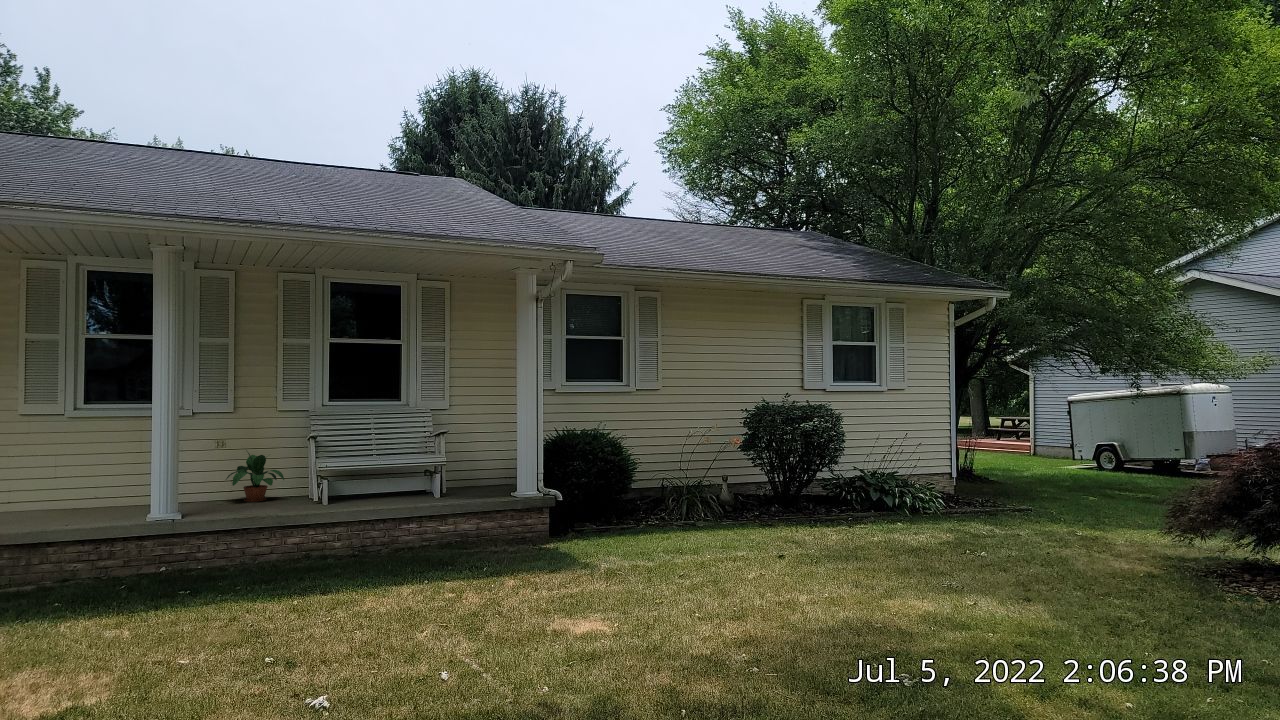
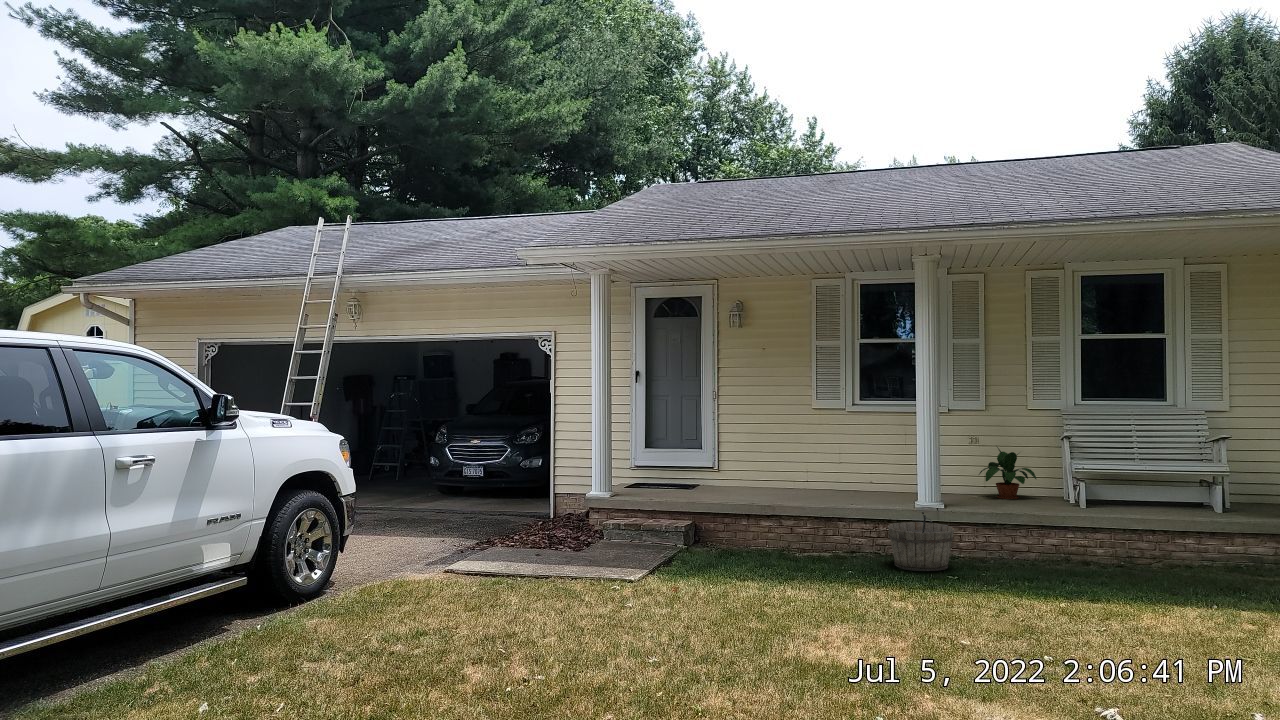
wooden bucket: none [108,525,190,591] -> present [888,512,954,571]

